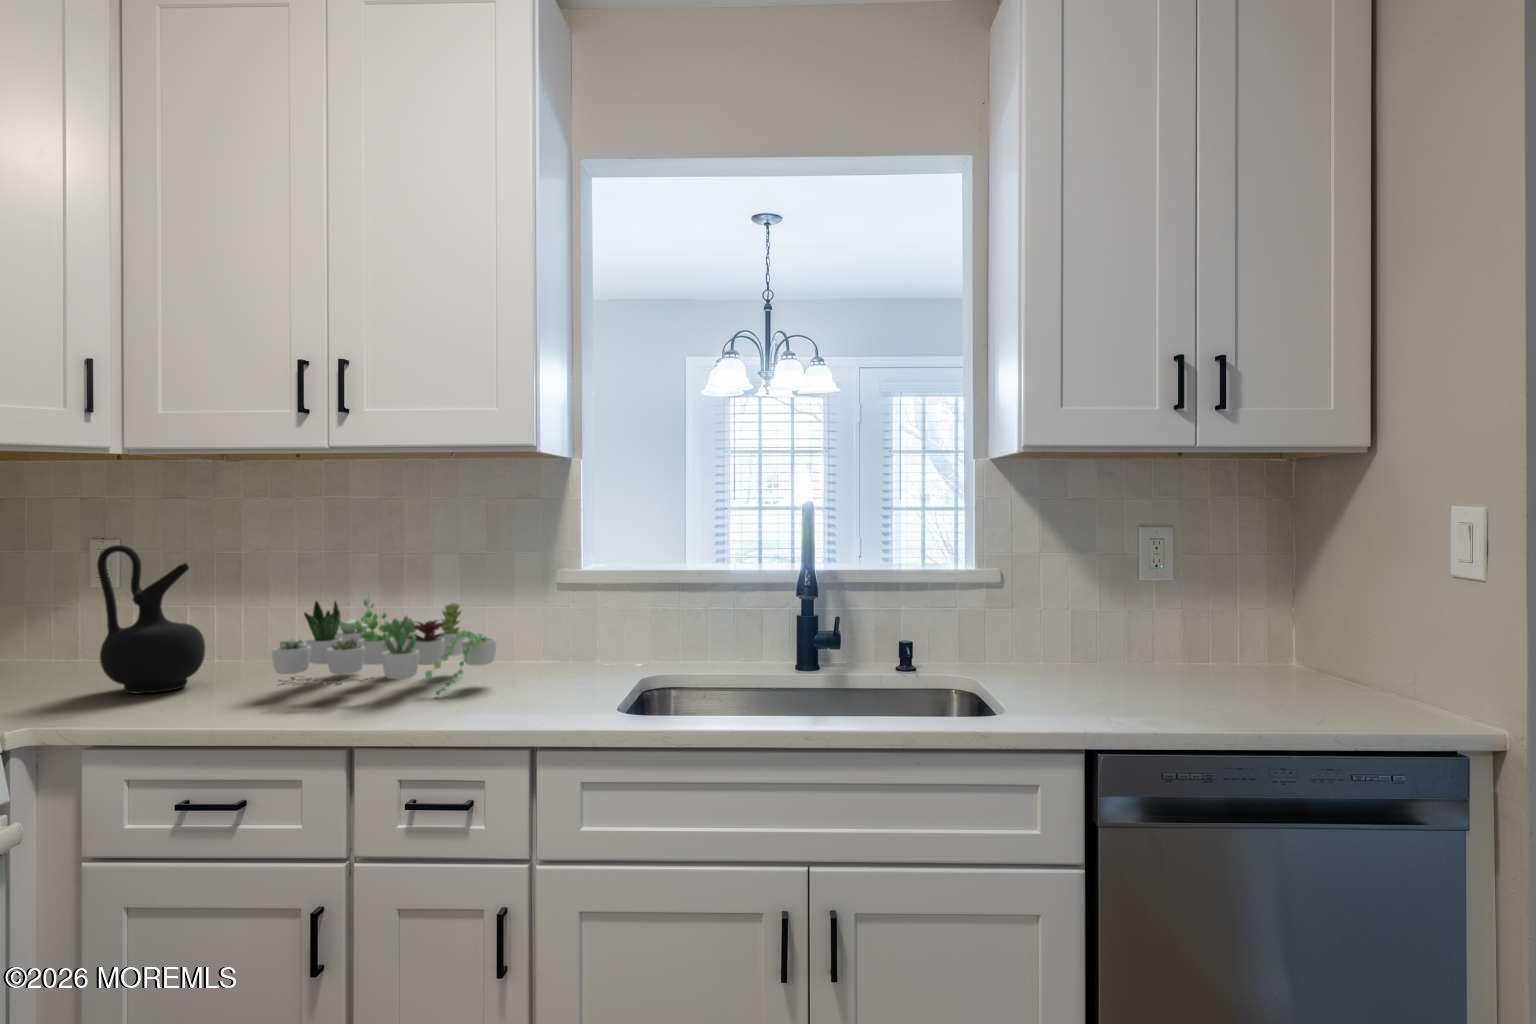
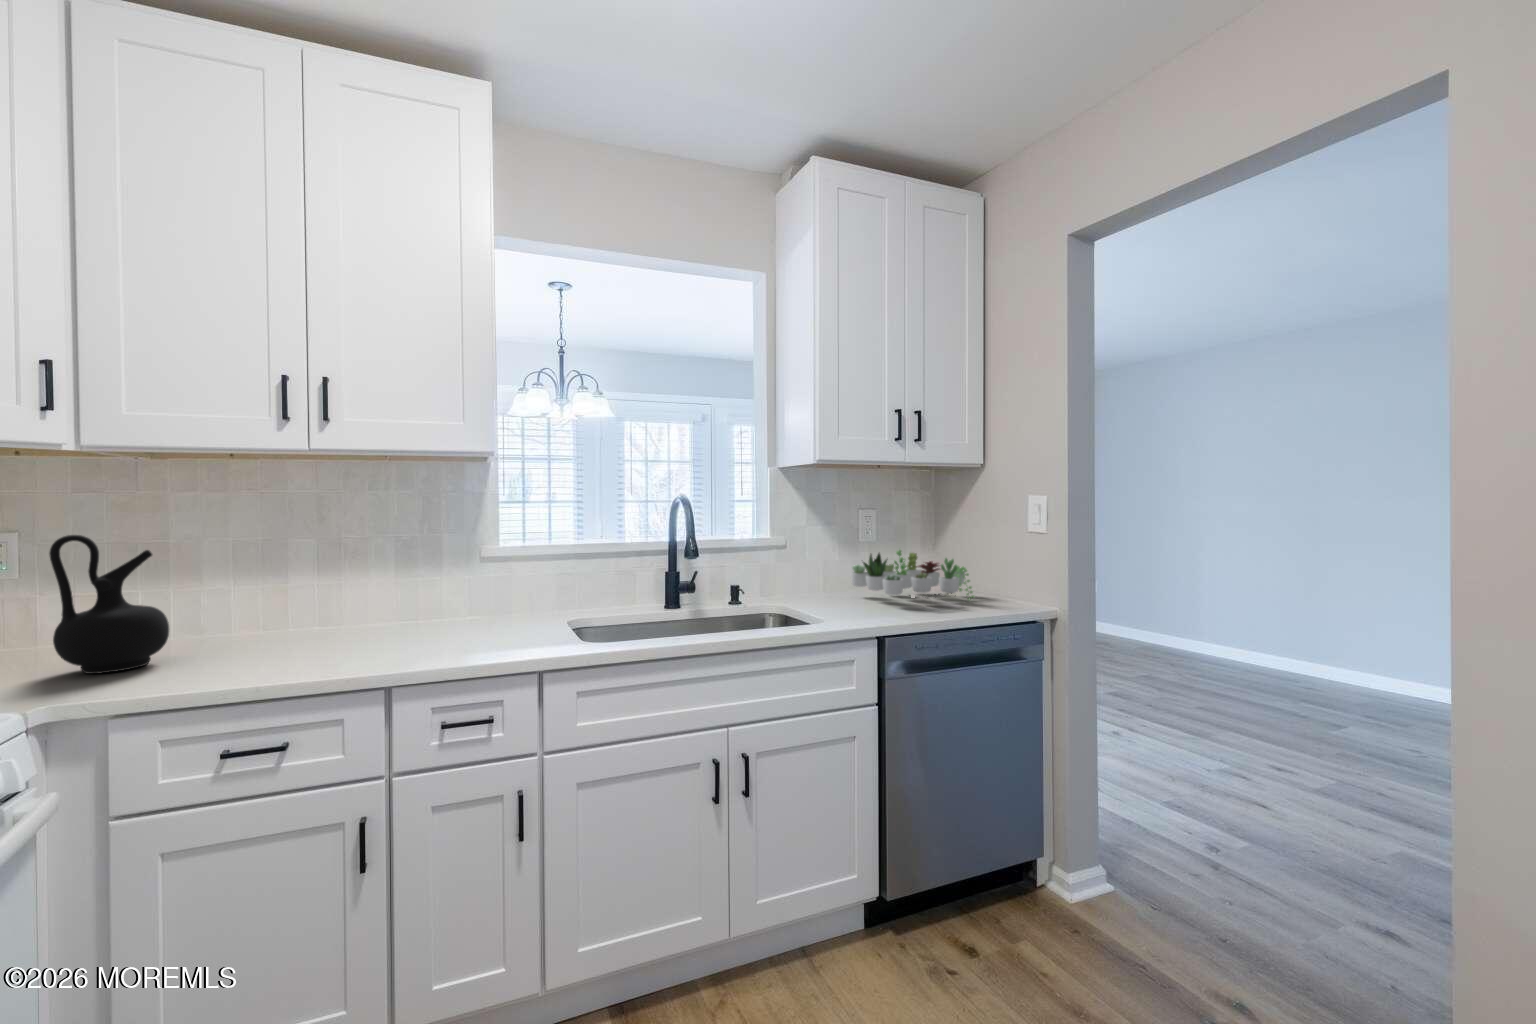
succulent plant: present [272,599,496,695] -> present [851,550,974,600]

